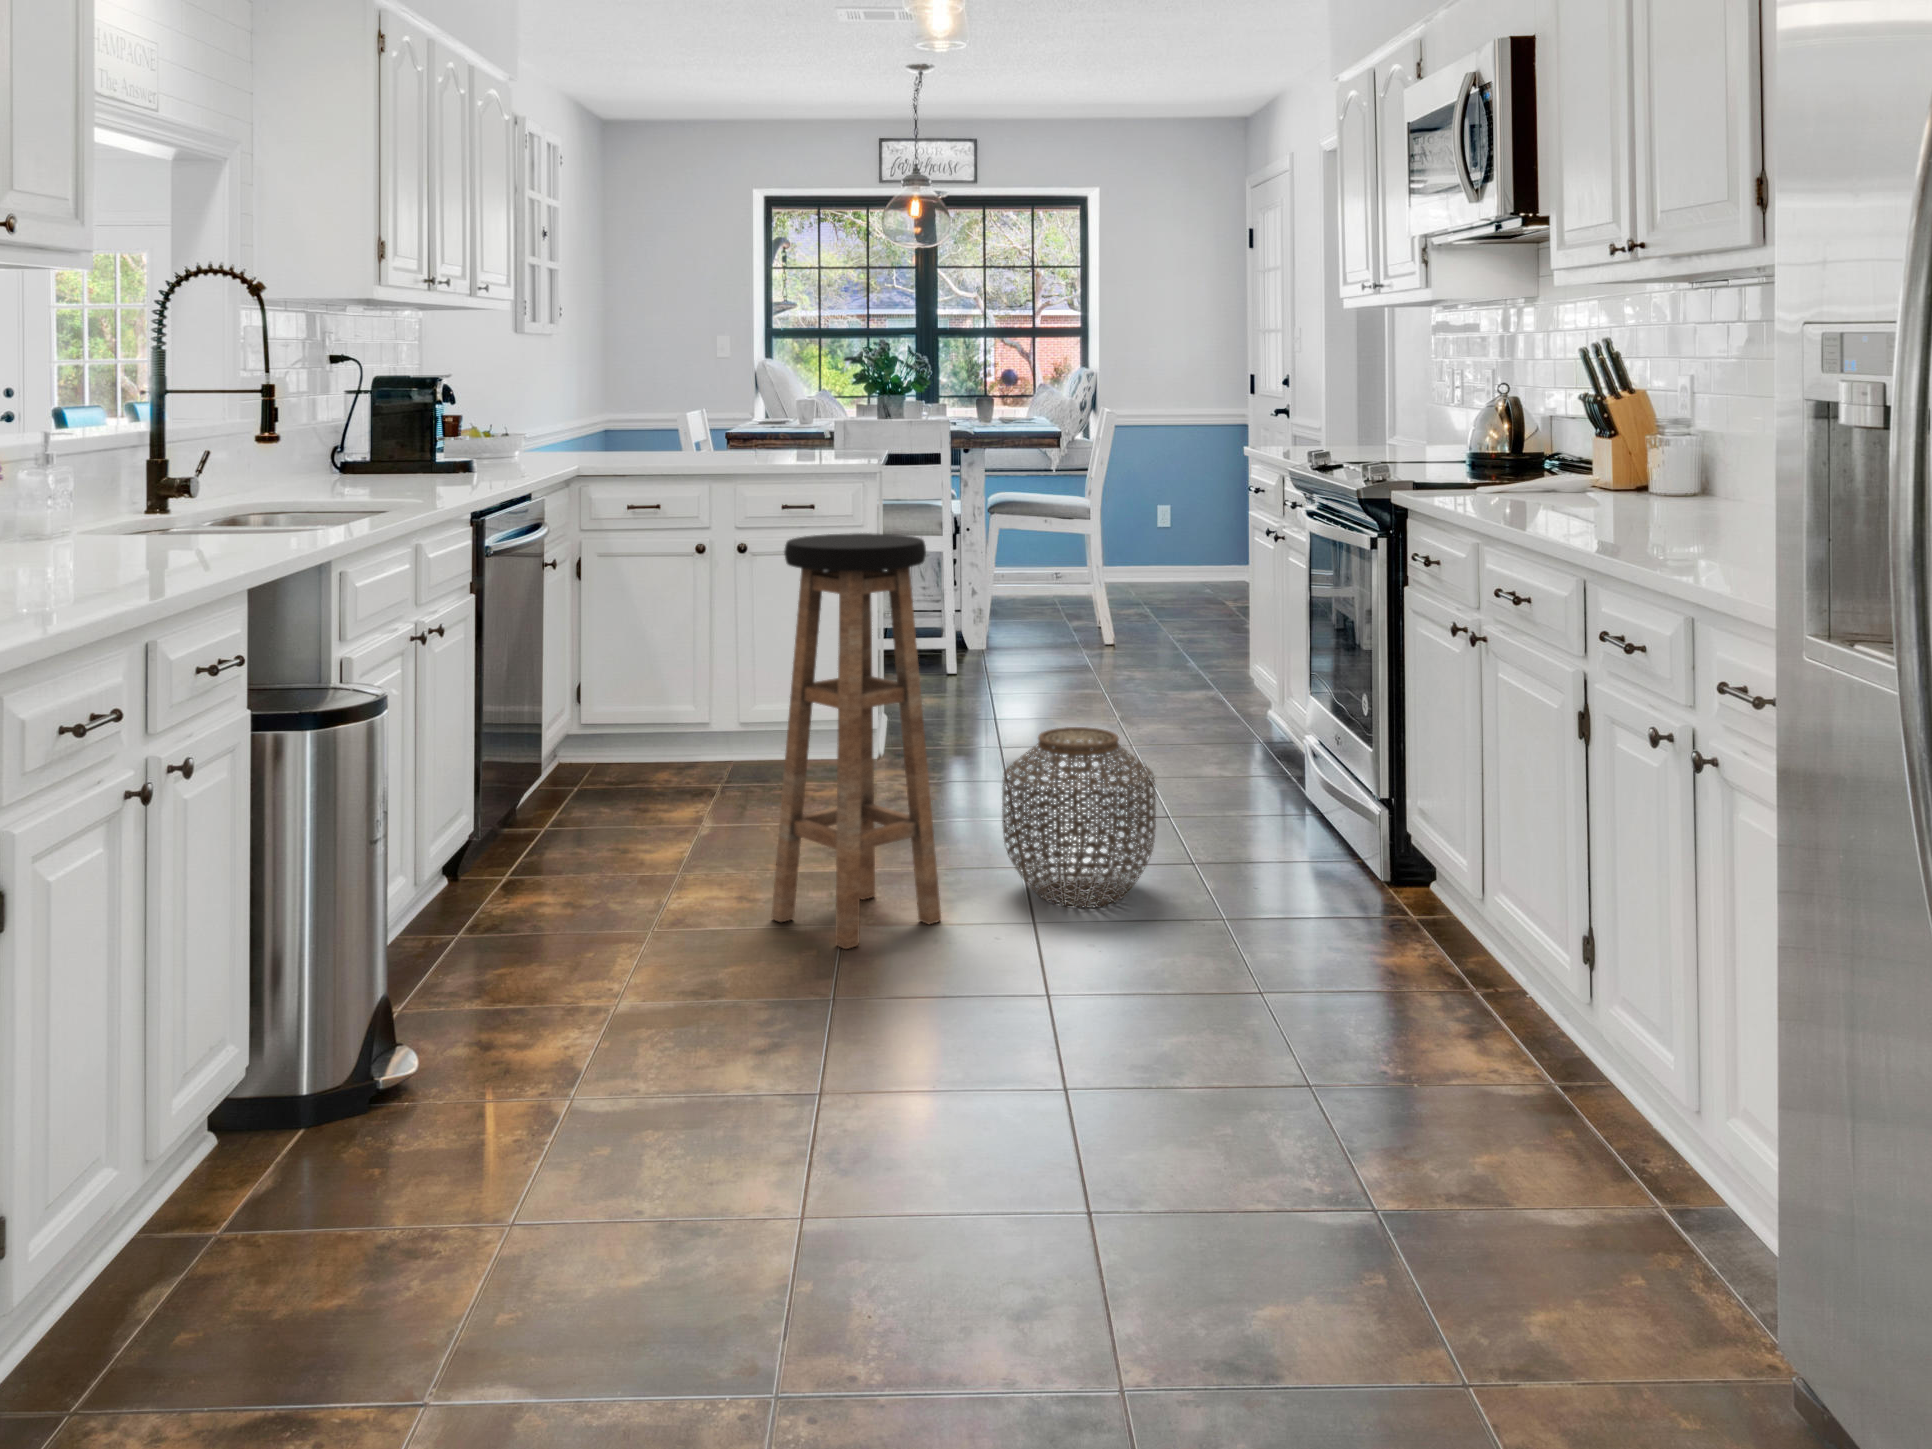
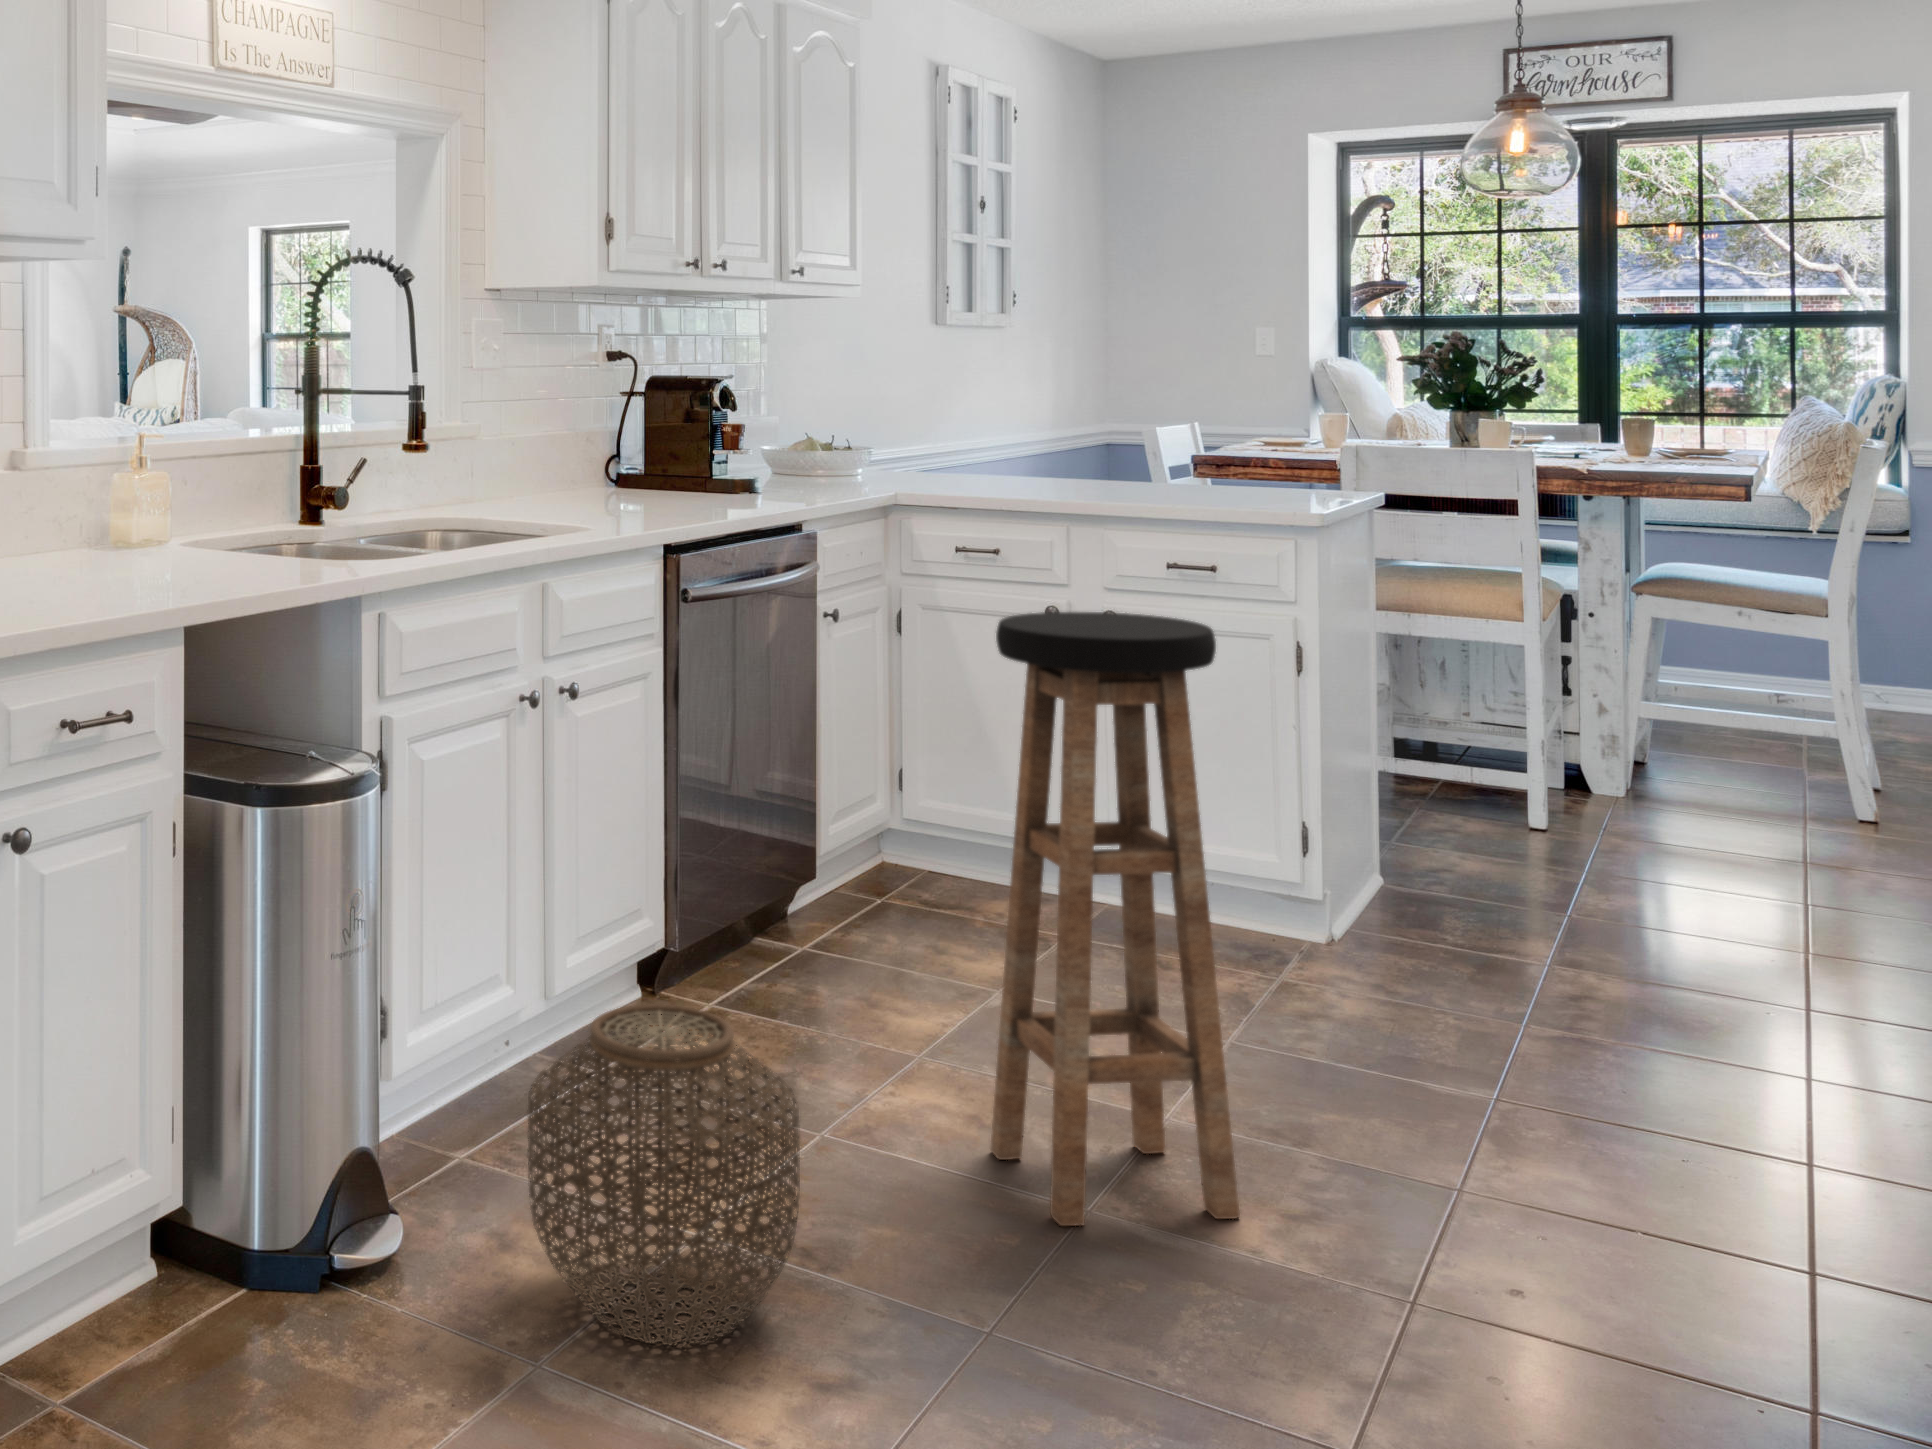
woven basket: present [1002,727,1156,908] -> present [528,1004,800,1346]

